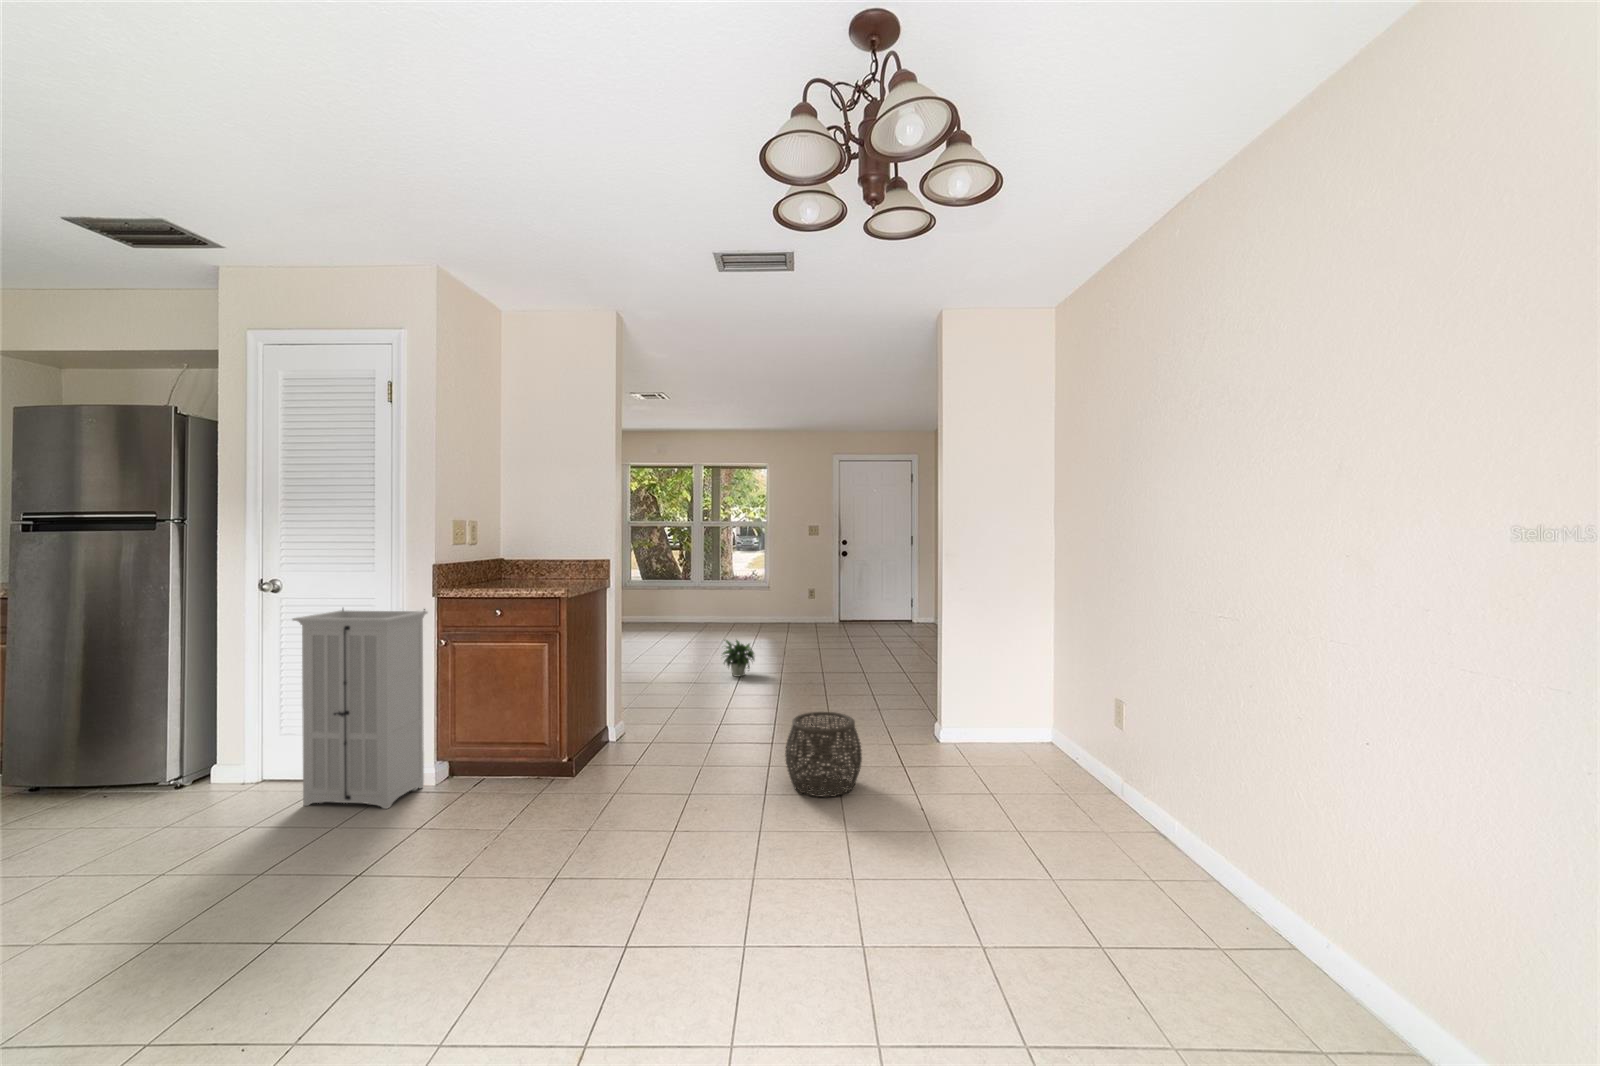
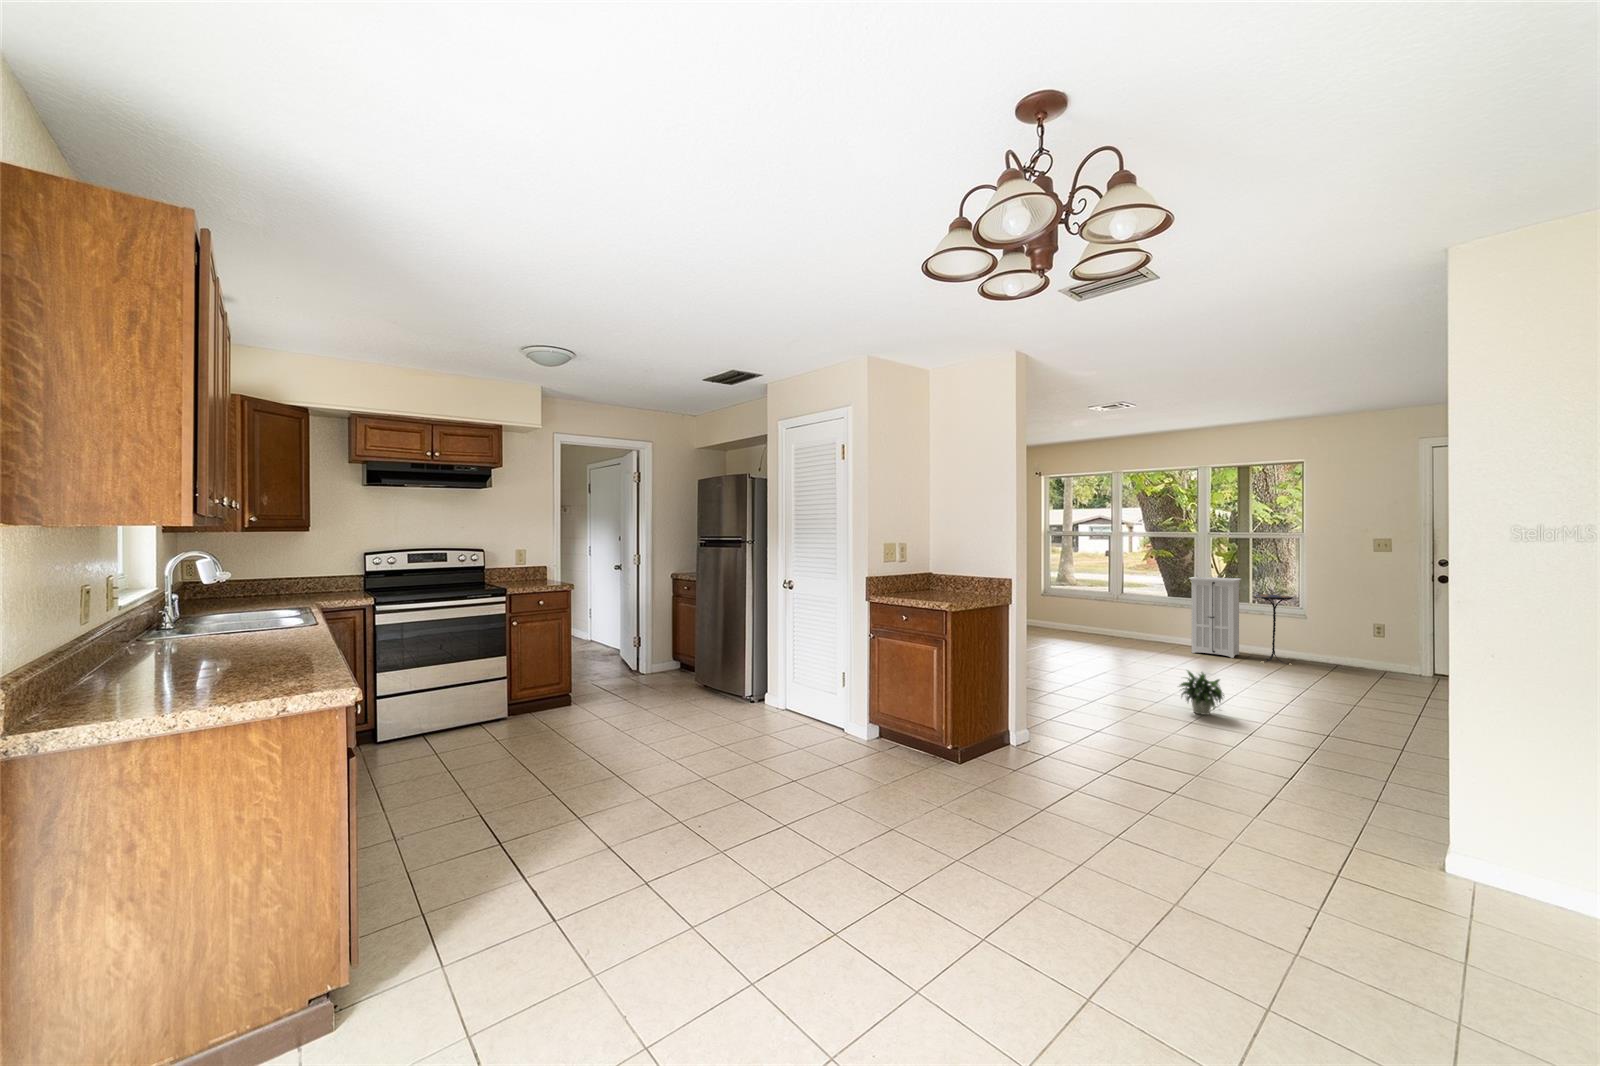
side table: none [737,572,762,629] -> present [1256,594,1293,663]
storage cabinet: present [293,609,427,809] -> present [1189,576,1241,658]
woven basket: present [785,712,862,797] -> none [1137,762,1237,863]

